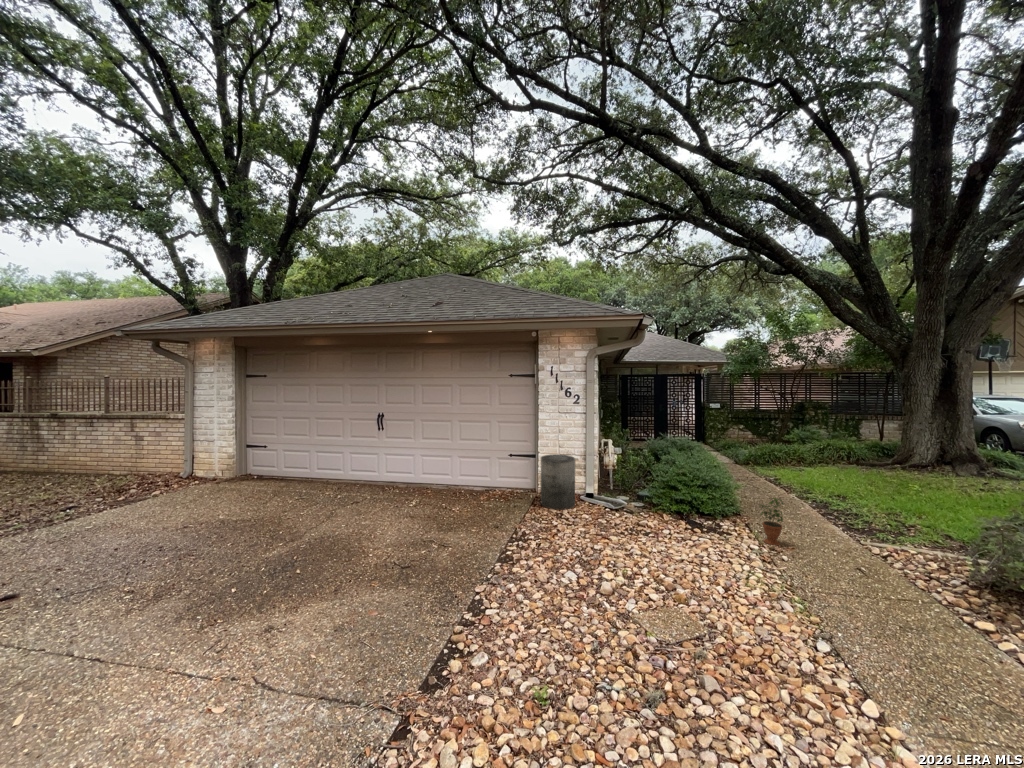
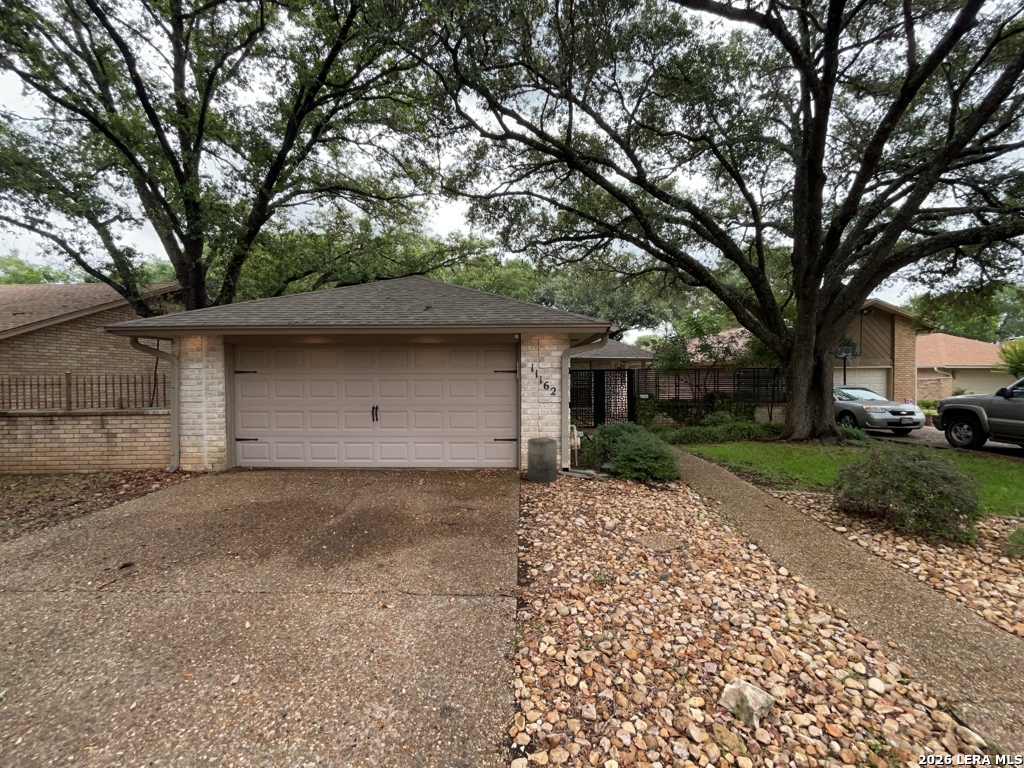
potted plant: present [760,498,784,546] -> none [700,459,717,497]

